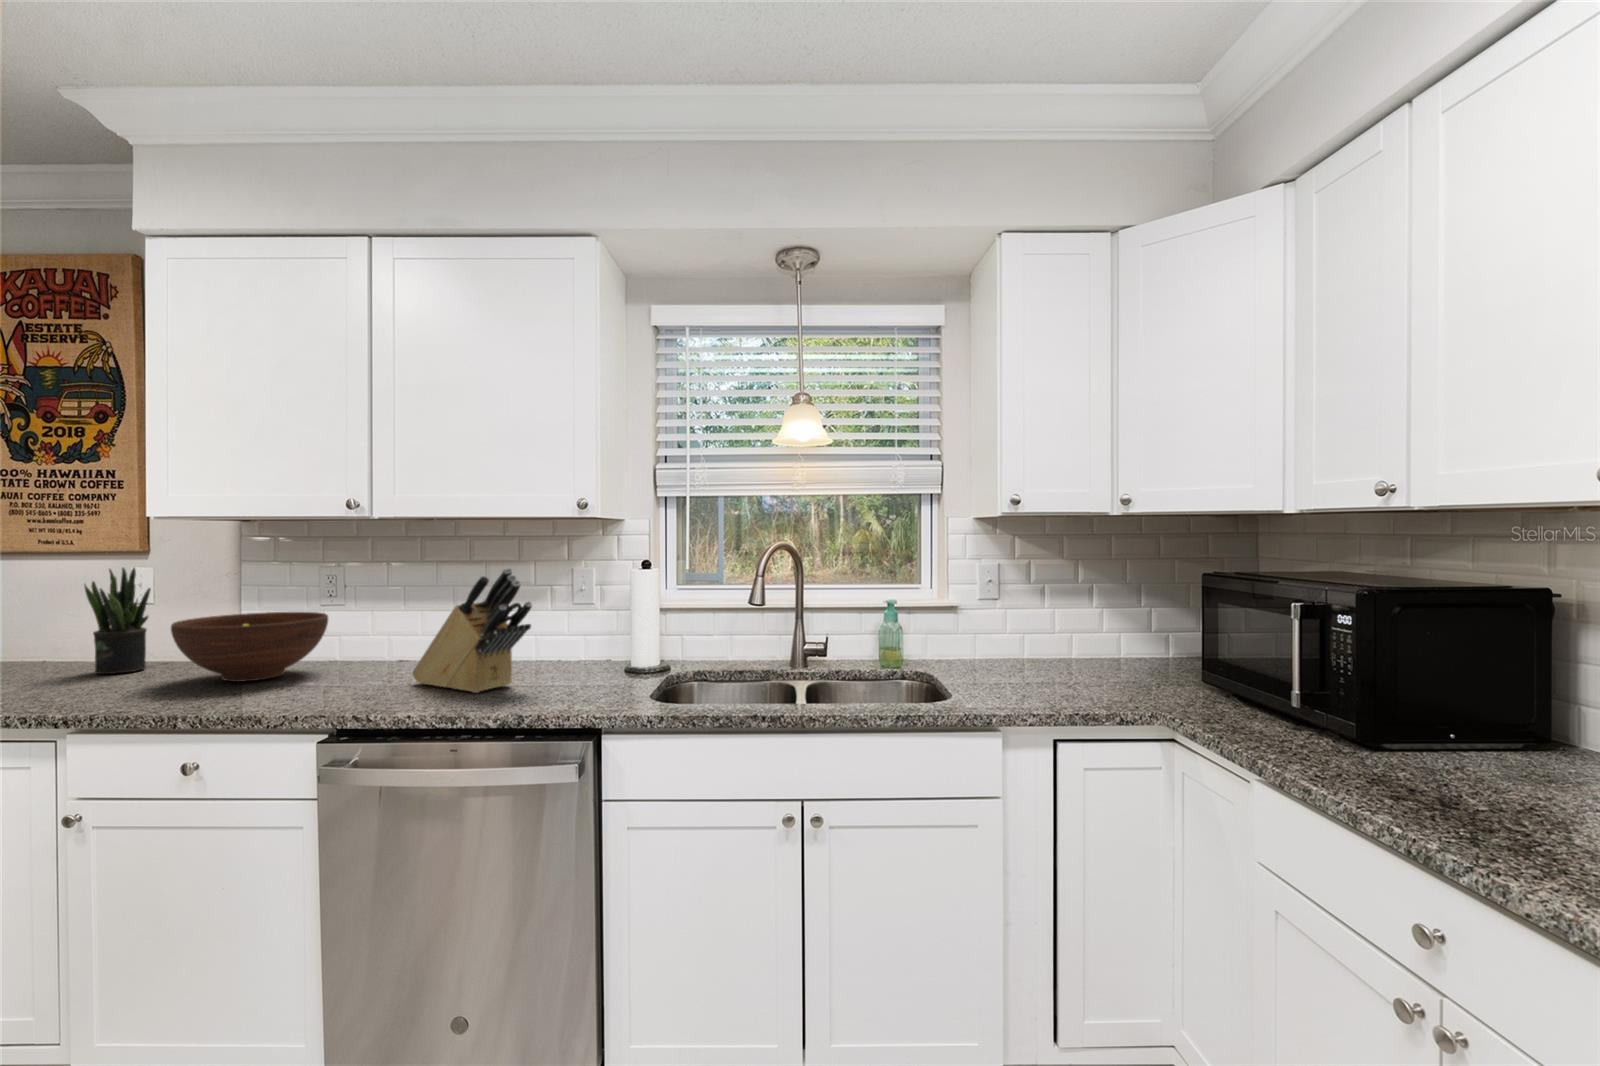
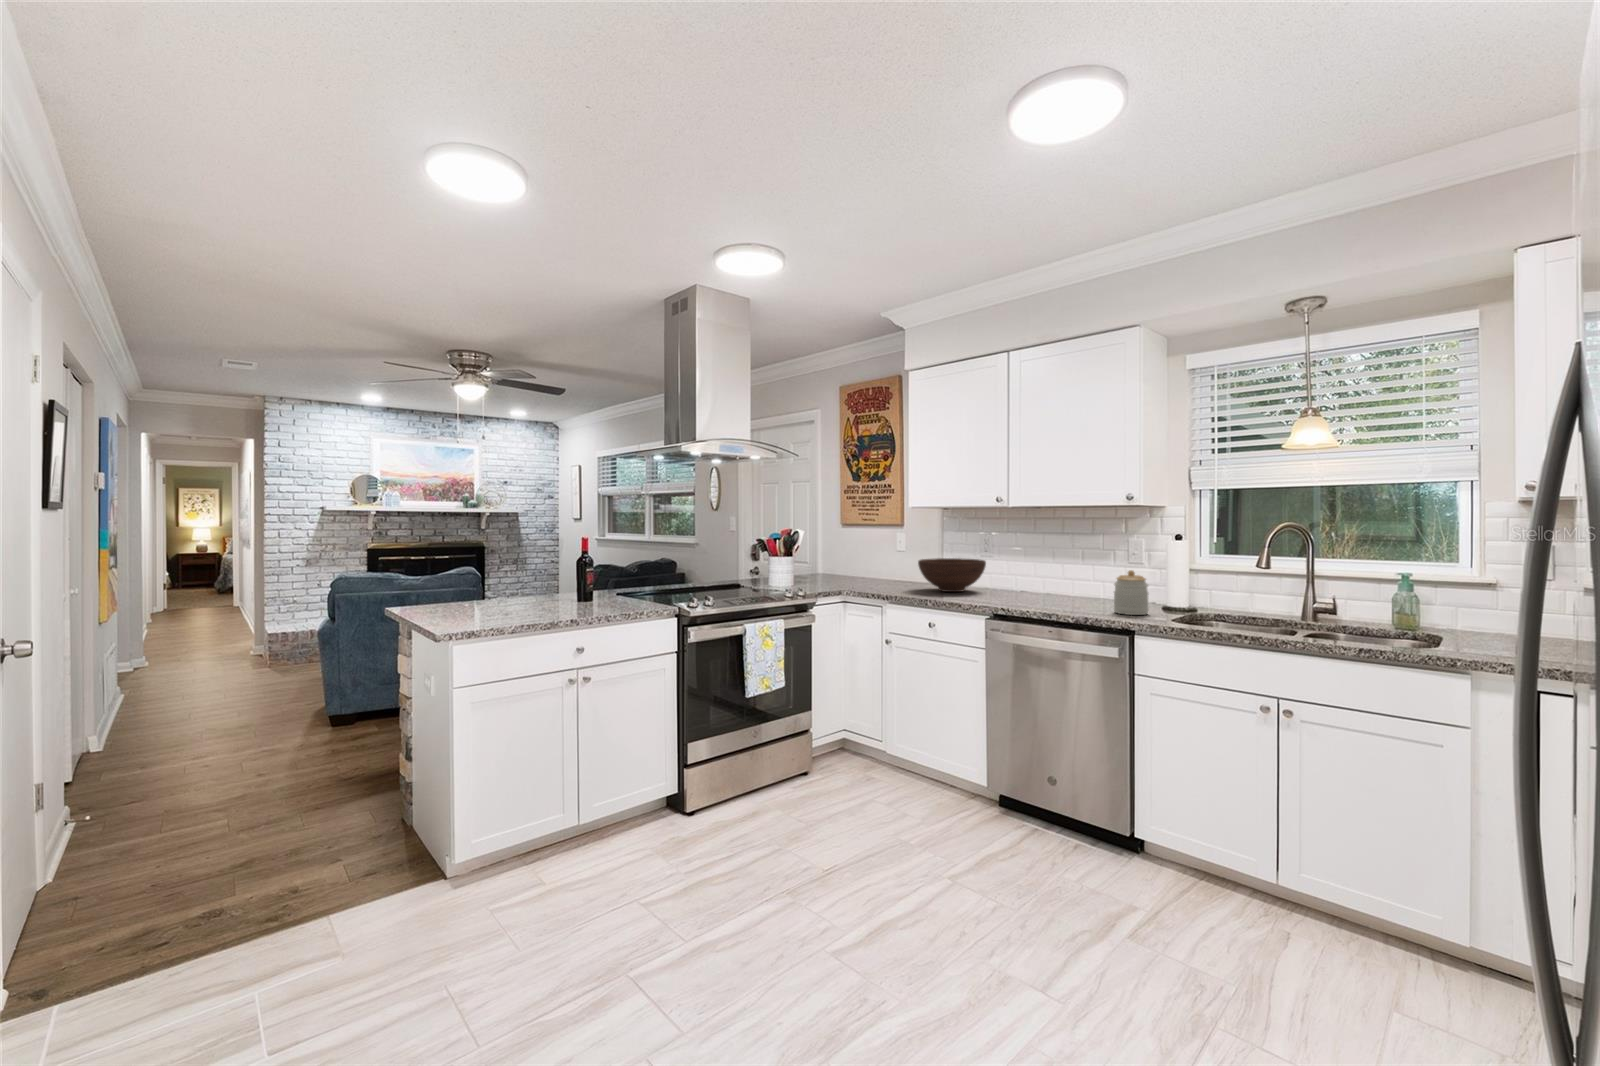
potted plant: present [84,568,151,674] -> none [883,533,906,584]
knife block: present [412,568,532,693] -> none [1029,537,1096,608]
jar: none [561,620,615,695] -> present [1114,570,1149,615]

